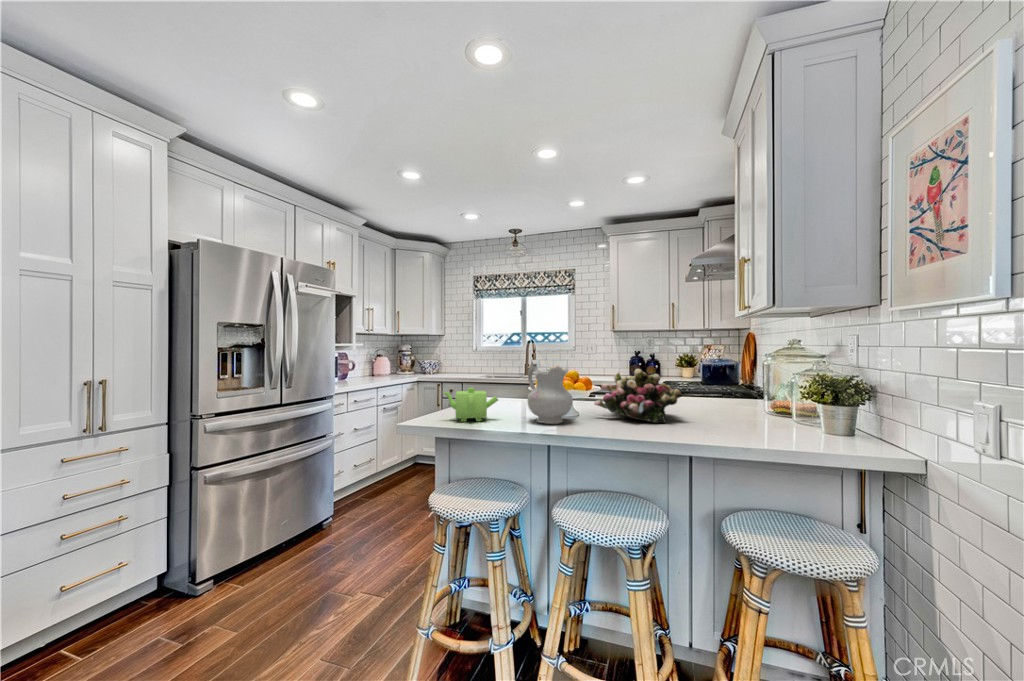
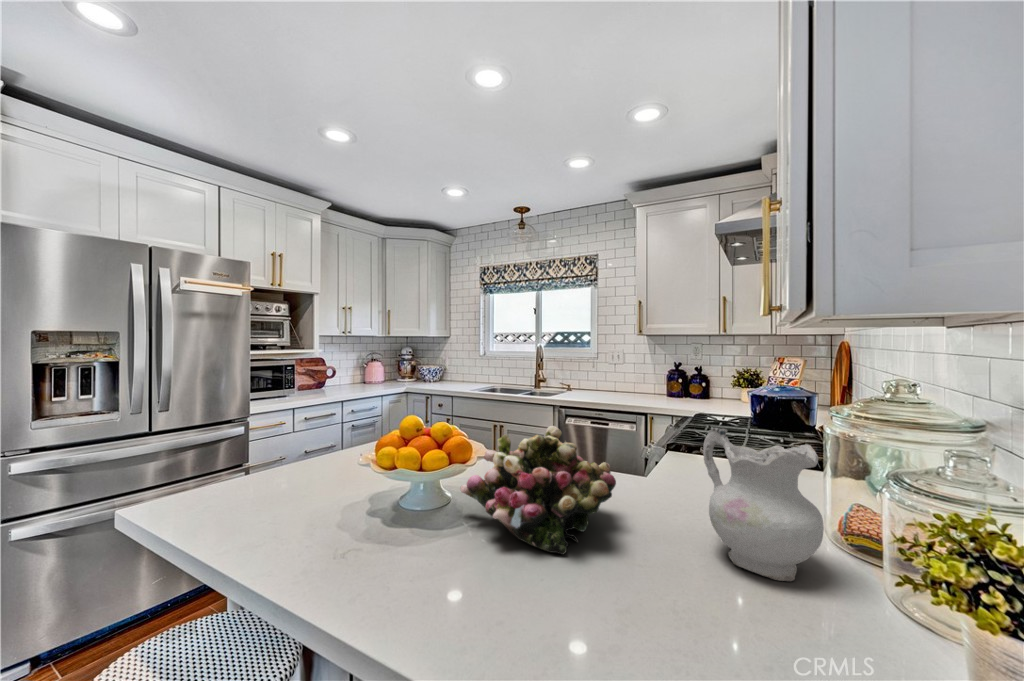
ceramic pitcher: present [527,363,573,424] -> present [703,427,824,581]
teapot: present [443,388,498,422] -> none [208,449,299,511]

